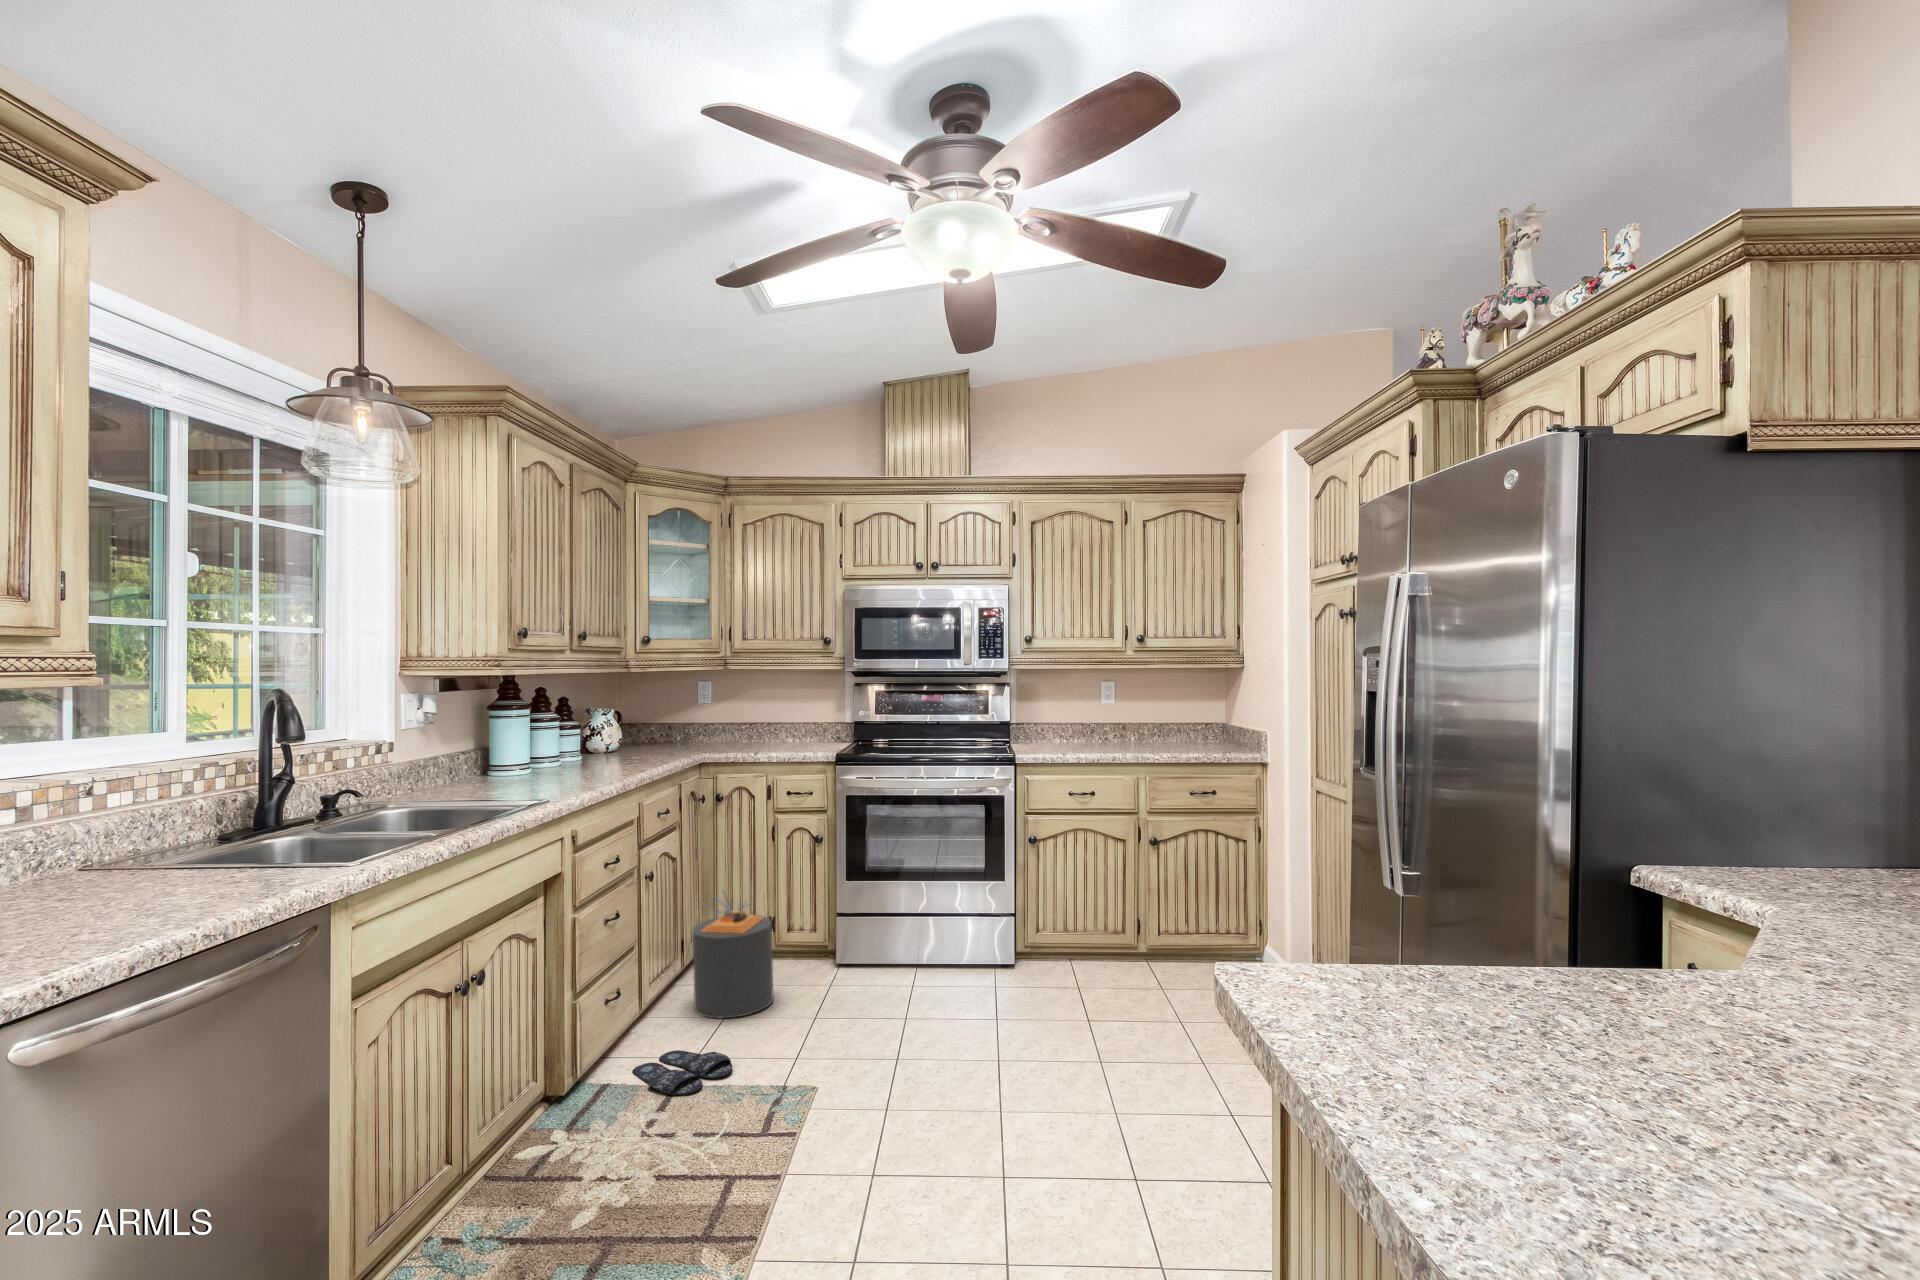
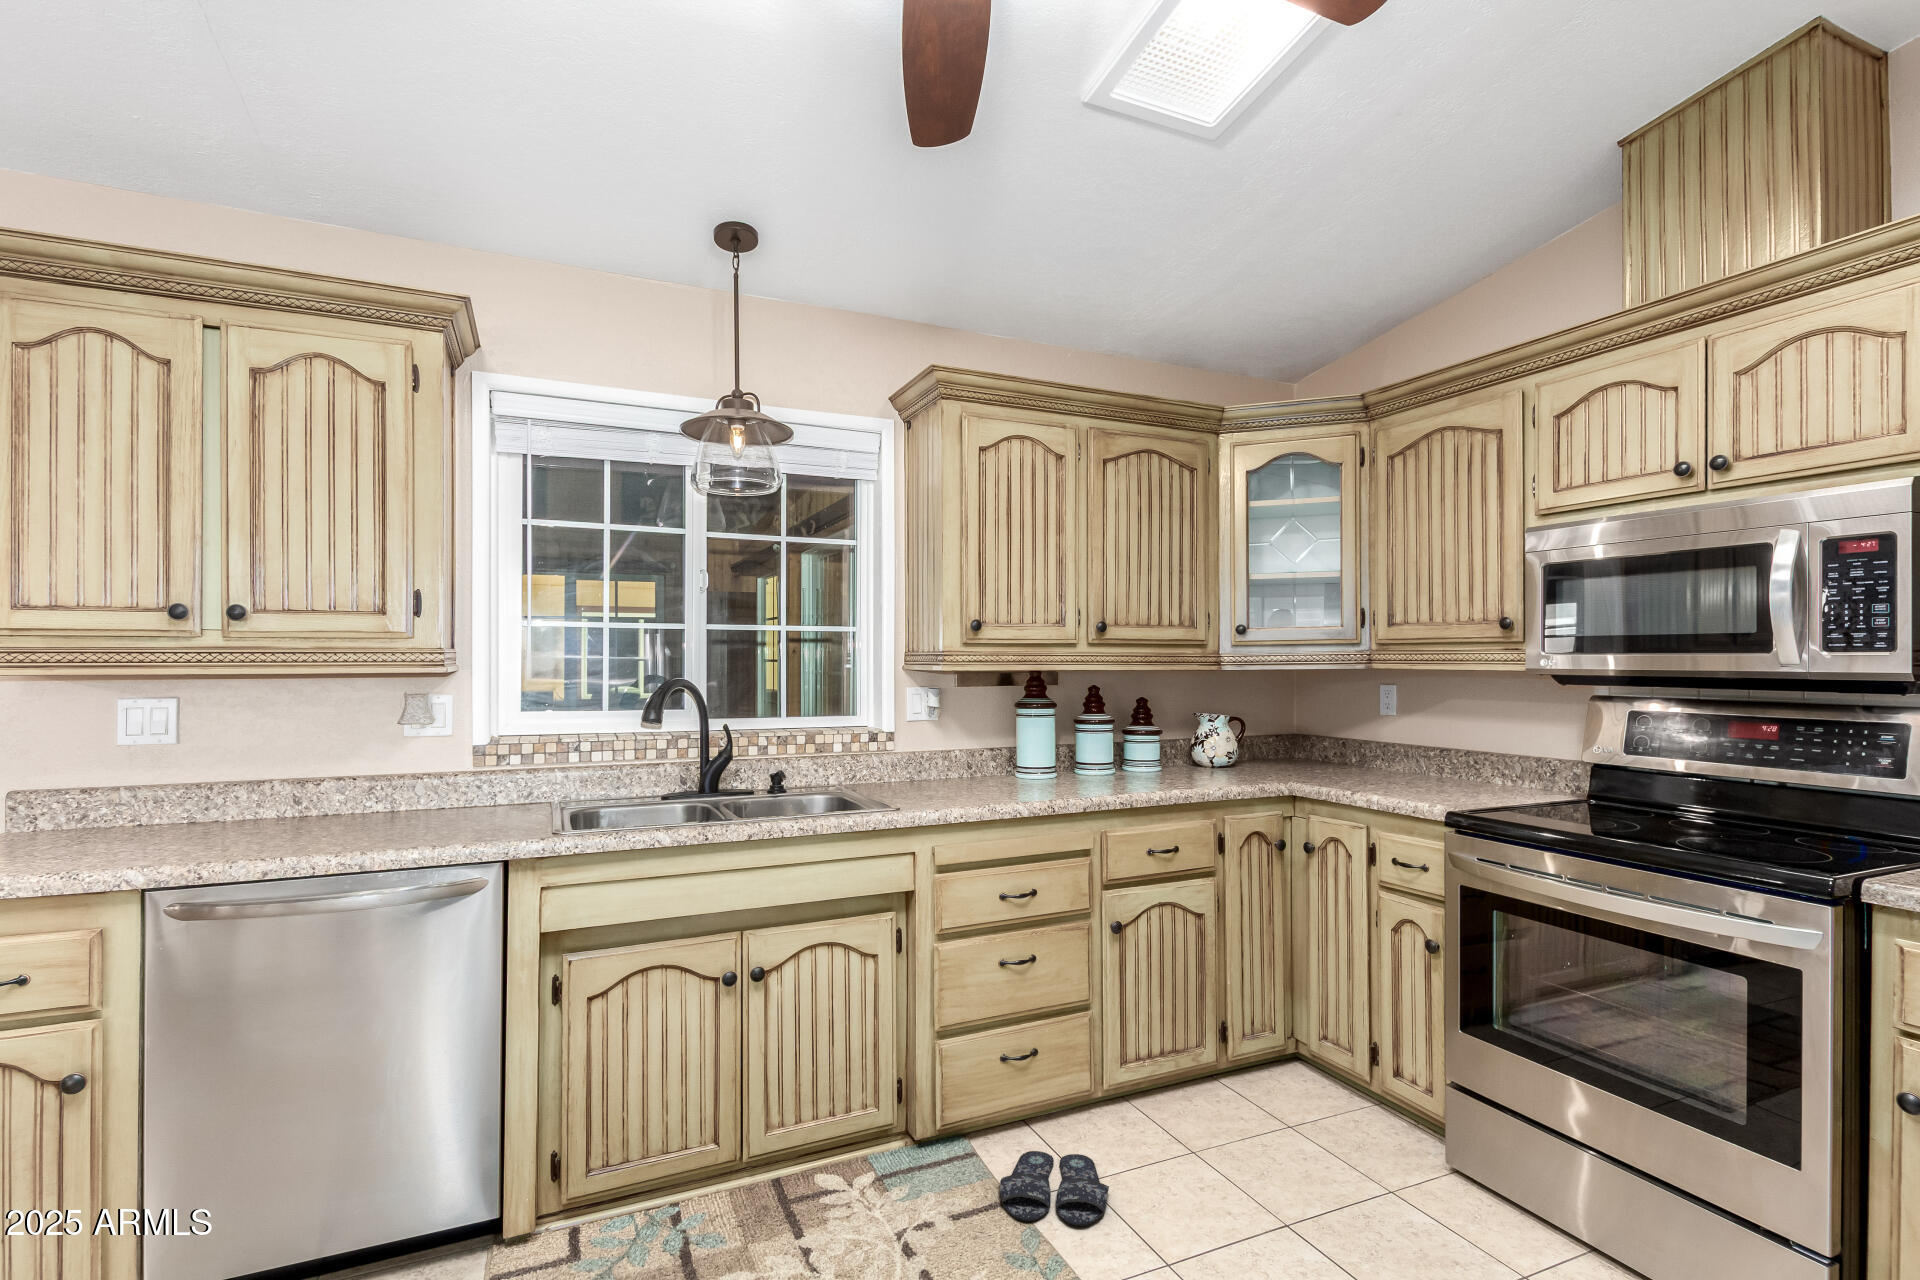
trash can: present [693,890,773,1018] -> none [1181,968,1297,1170]

